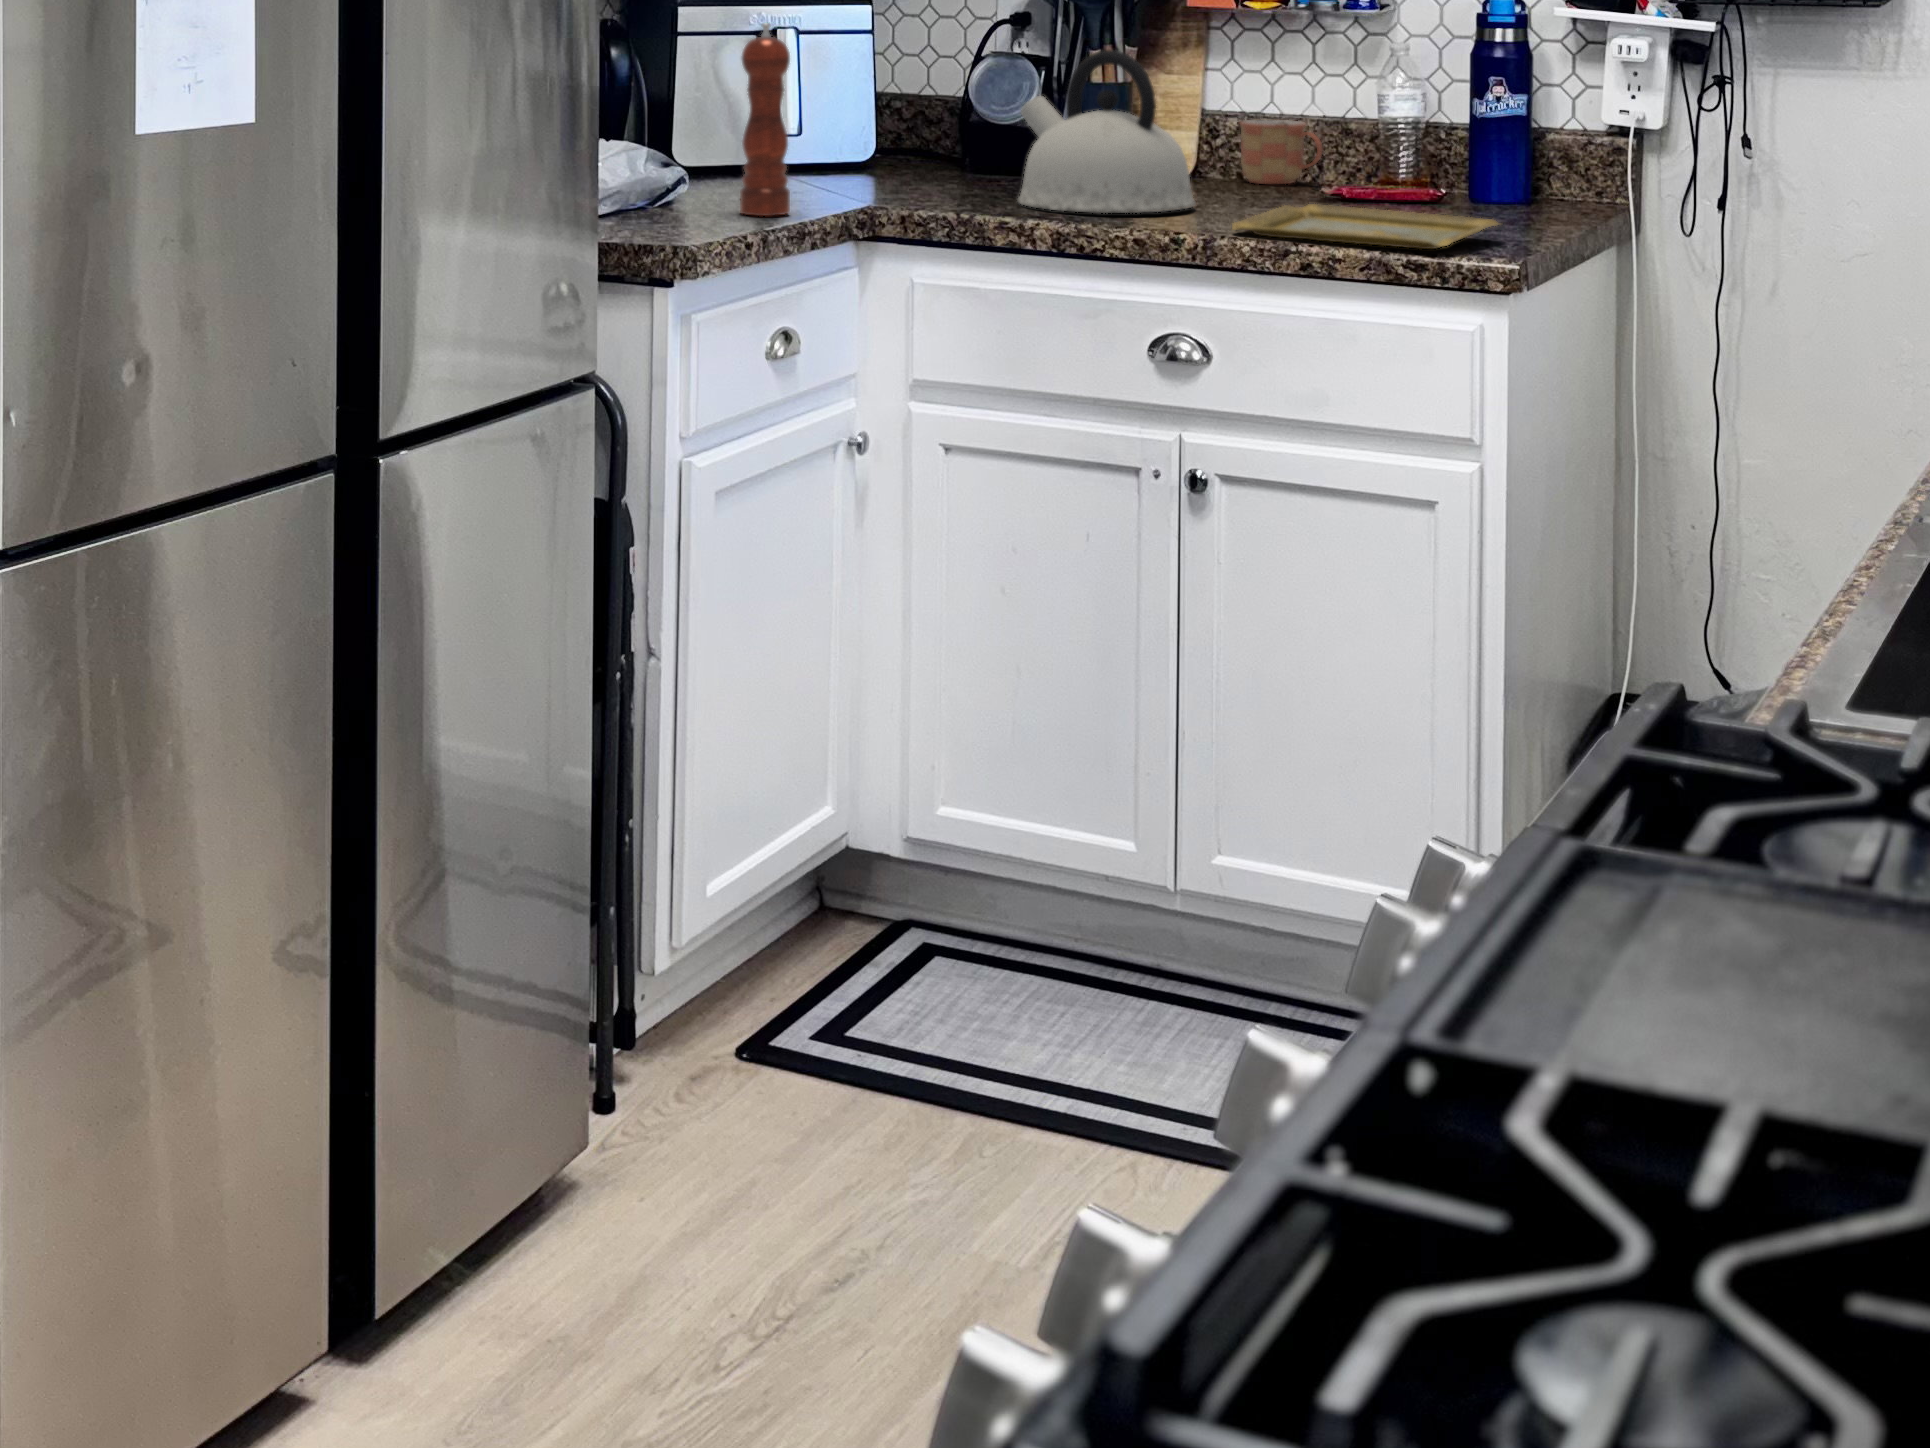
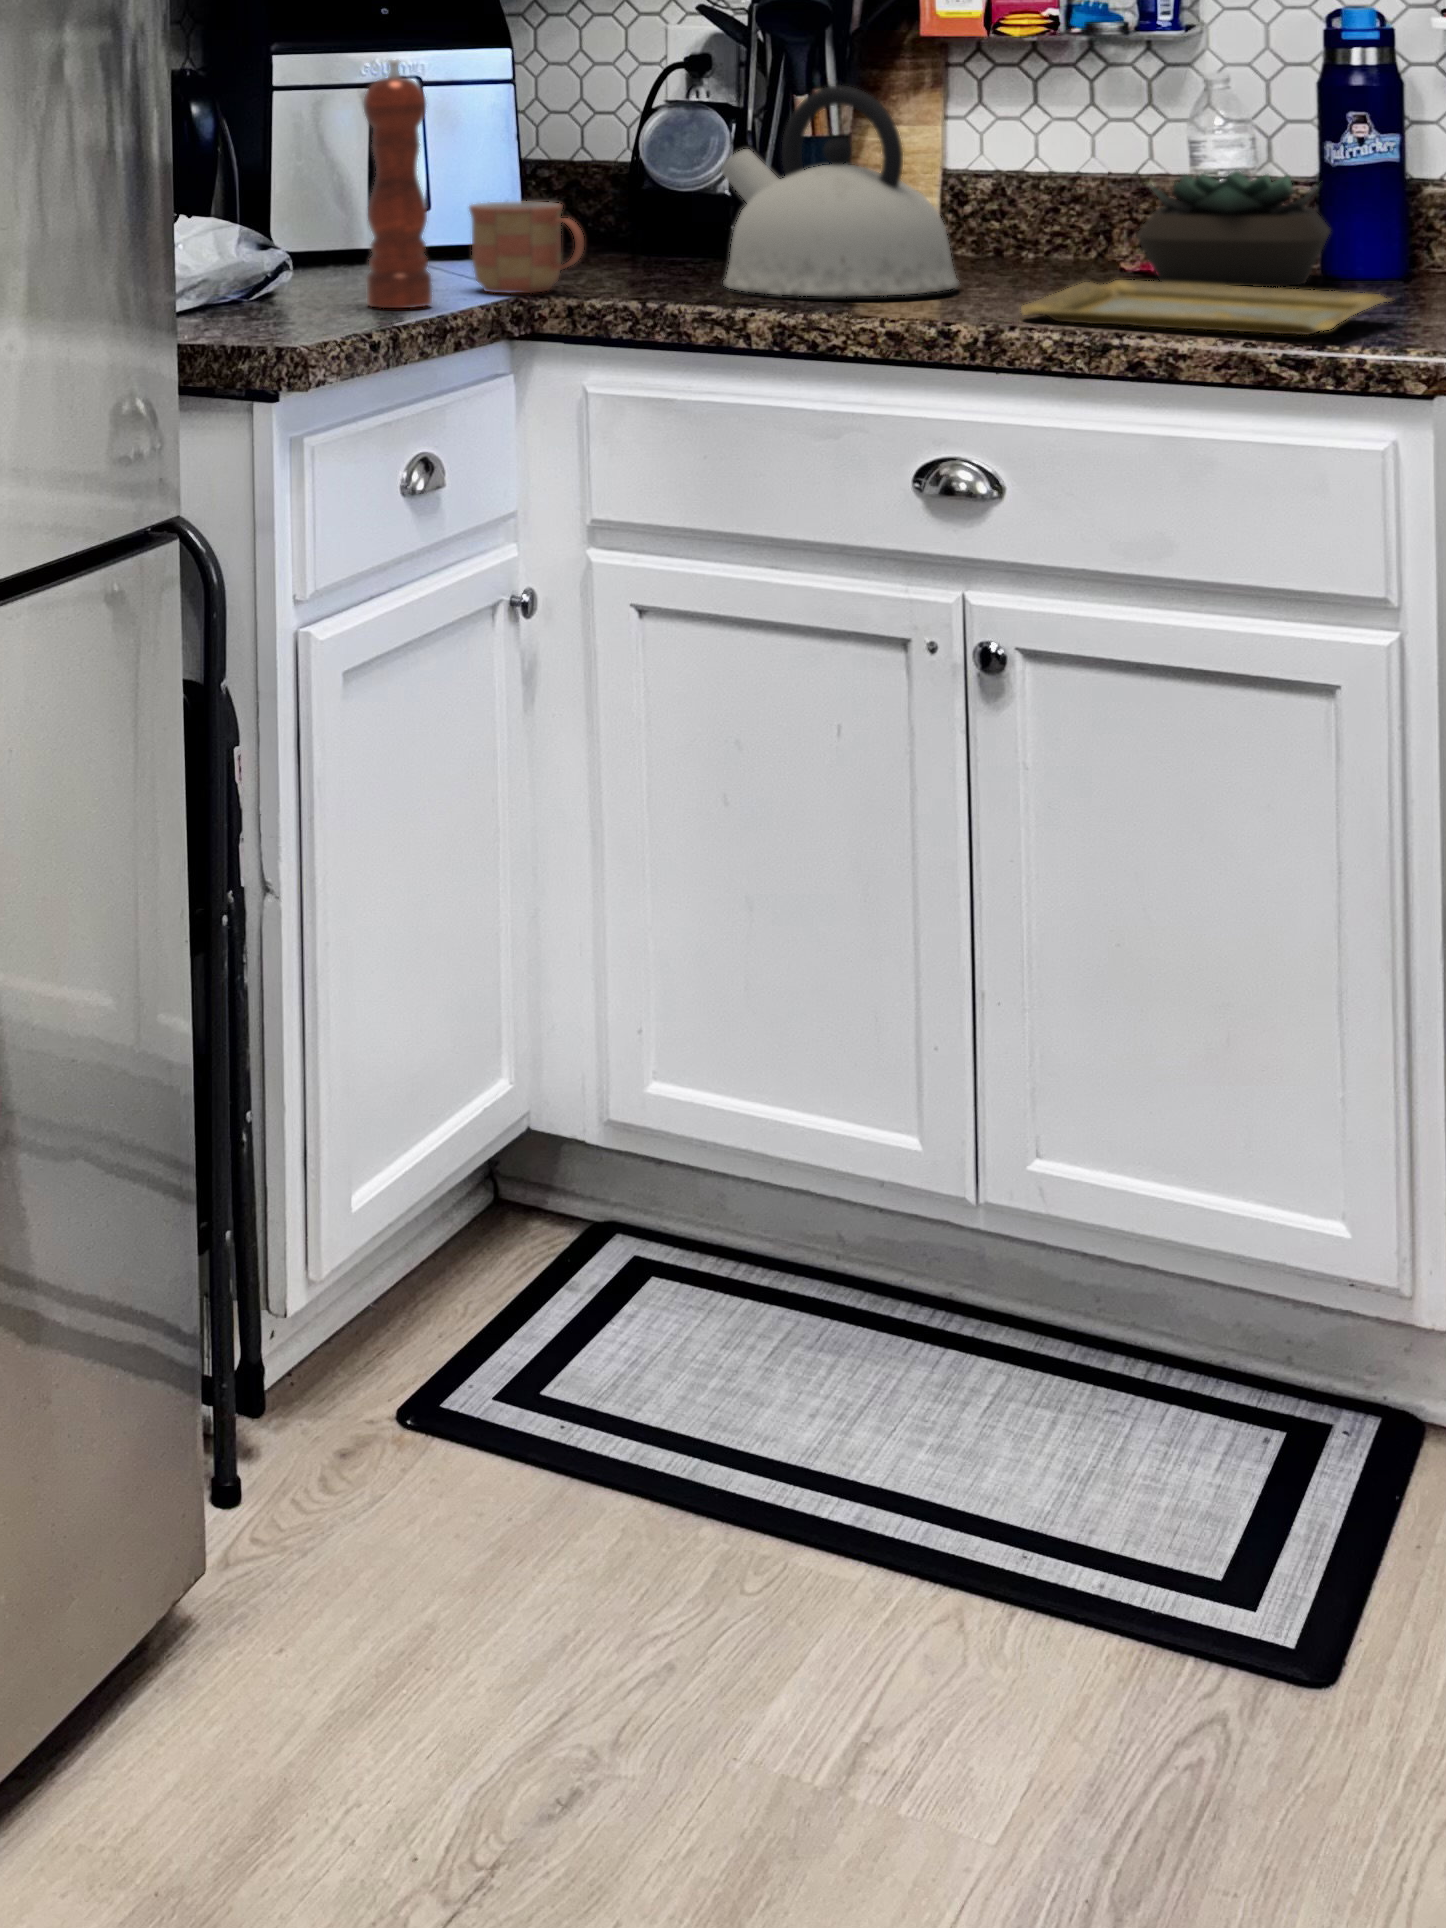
succulent plant: none [1333,119,1480,210] -> present [1137,170,1330,287]
mug: present [1240,120,1322,184] -> present [469,201,584,293]

